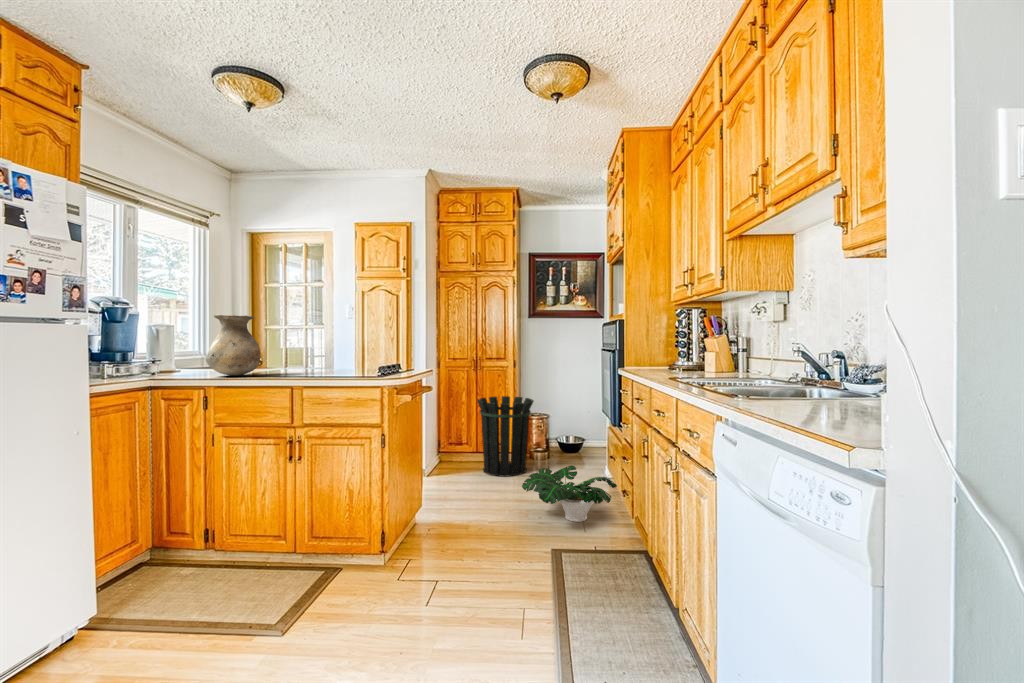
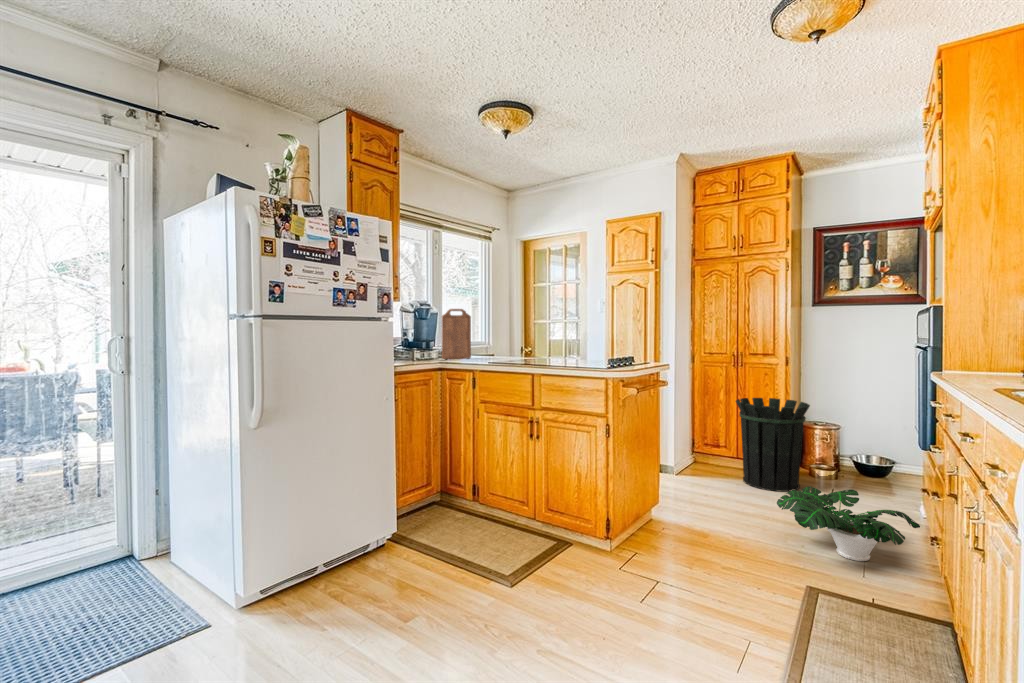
cutting board: none [150,309,195,373] -> present [442,309,471,359]
vase: present [206,315,261,376] -> none [471,312,511,362]

